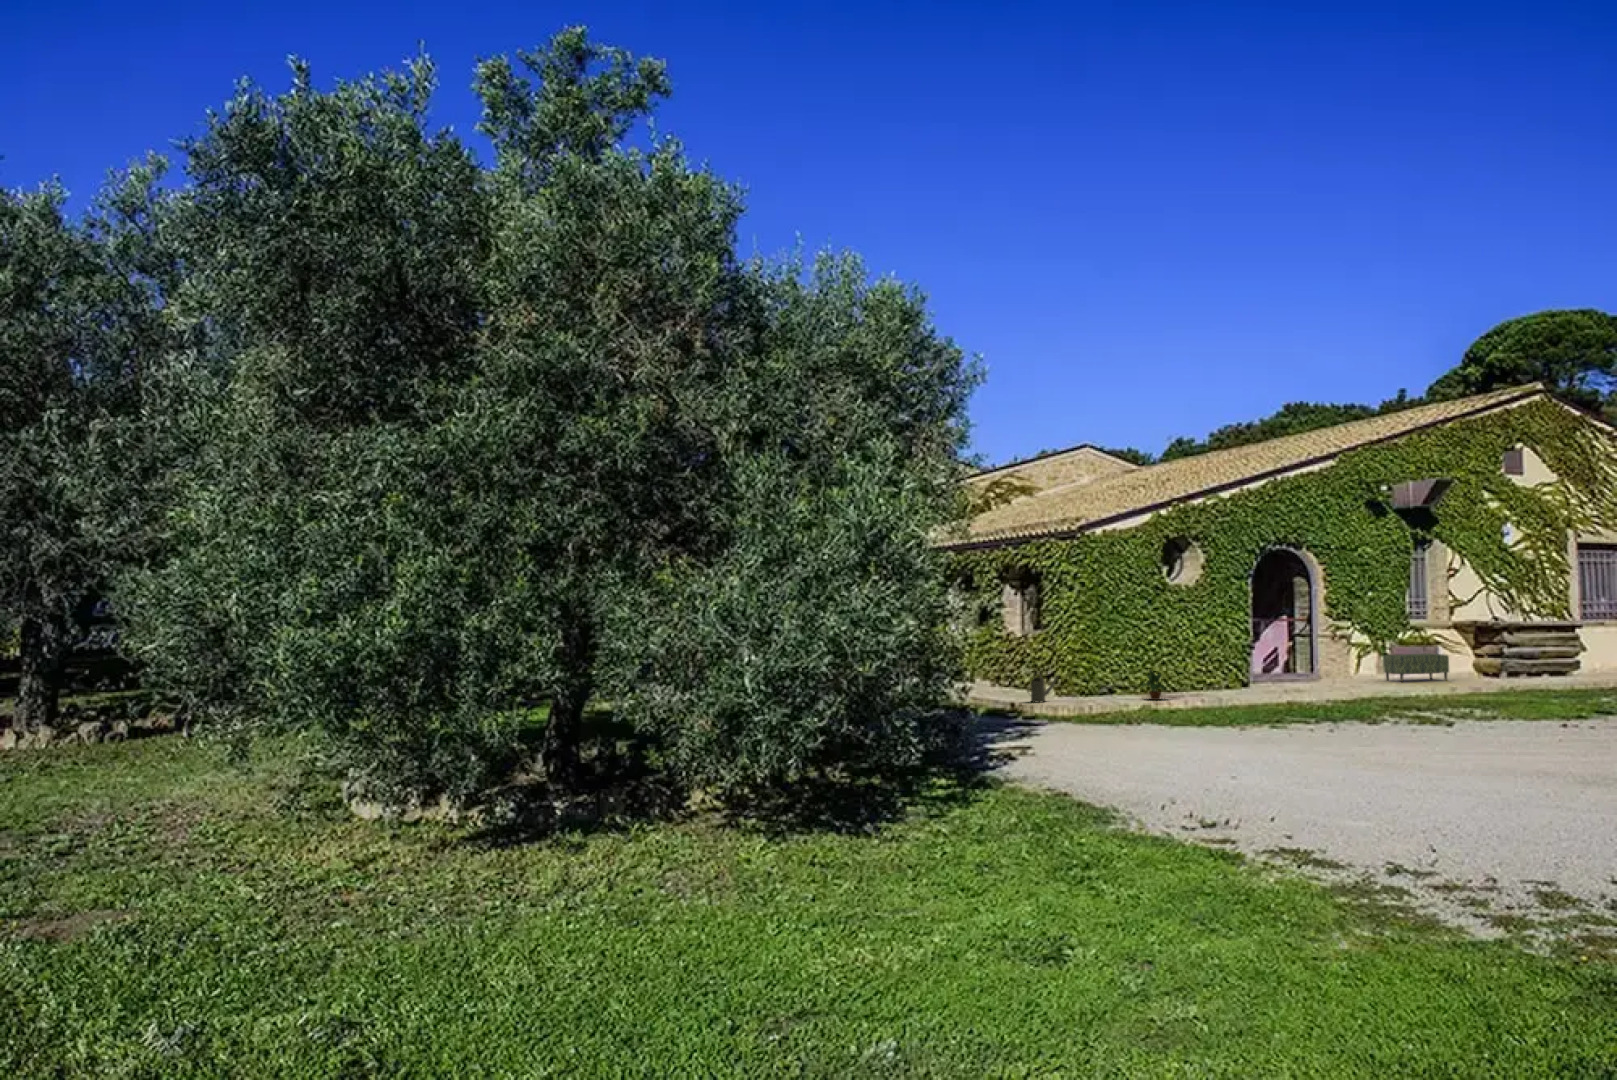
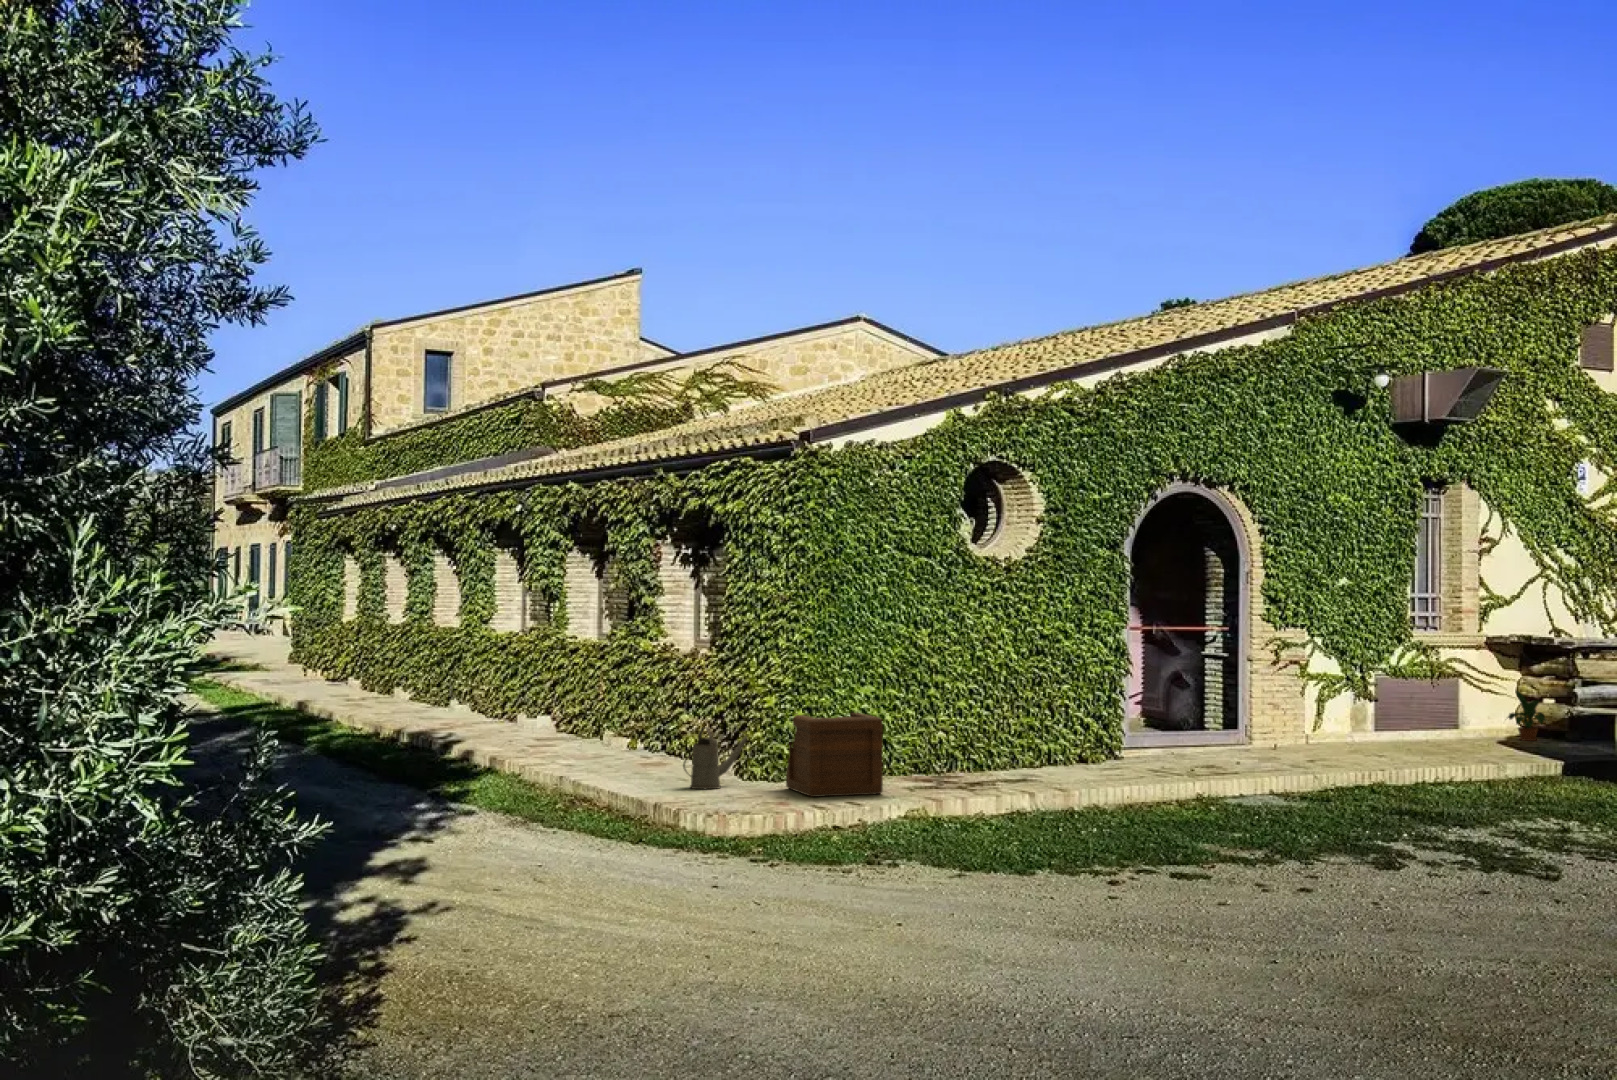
bench: present [1383,653,1449,682] -> none [1364,693,1476,747]
wooden crate: none [1078,664,1130,706] -> present [786,713,883,797]
potted plant: present [1141,670,1165,700] -> present [1508,691,1546,741]

